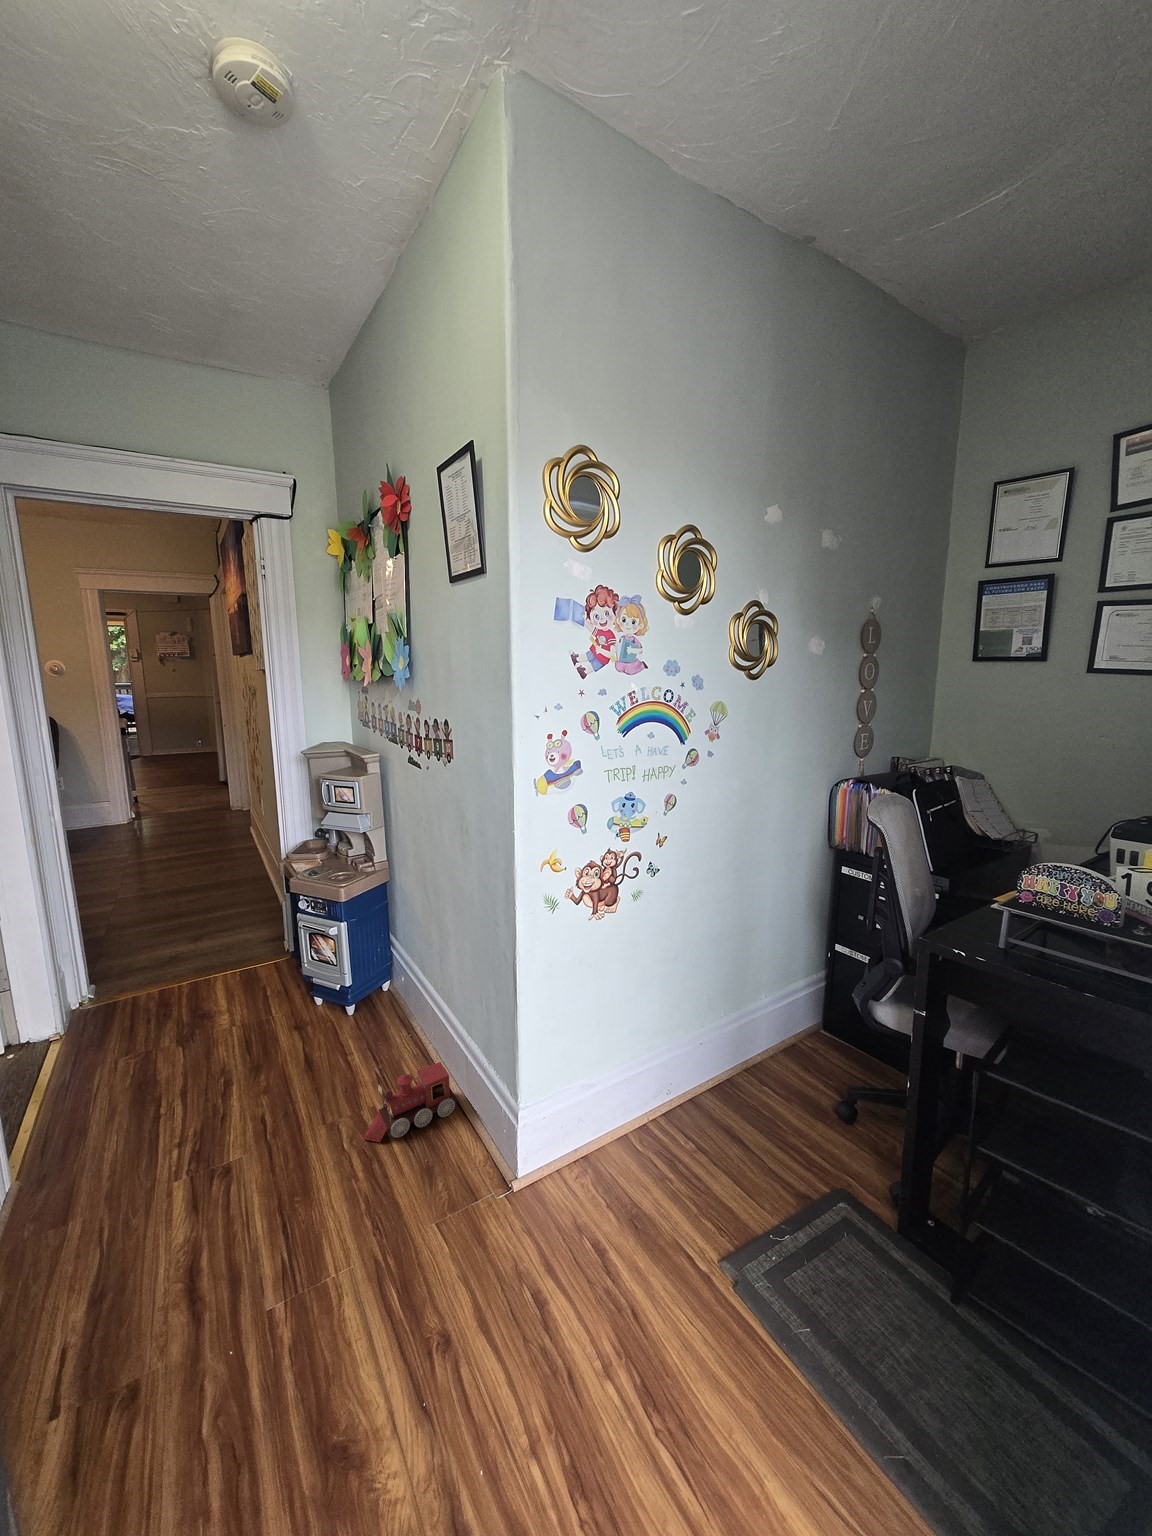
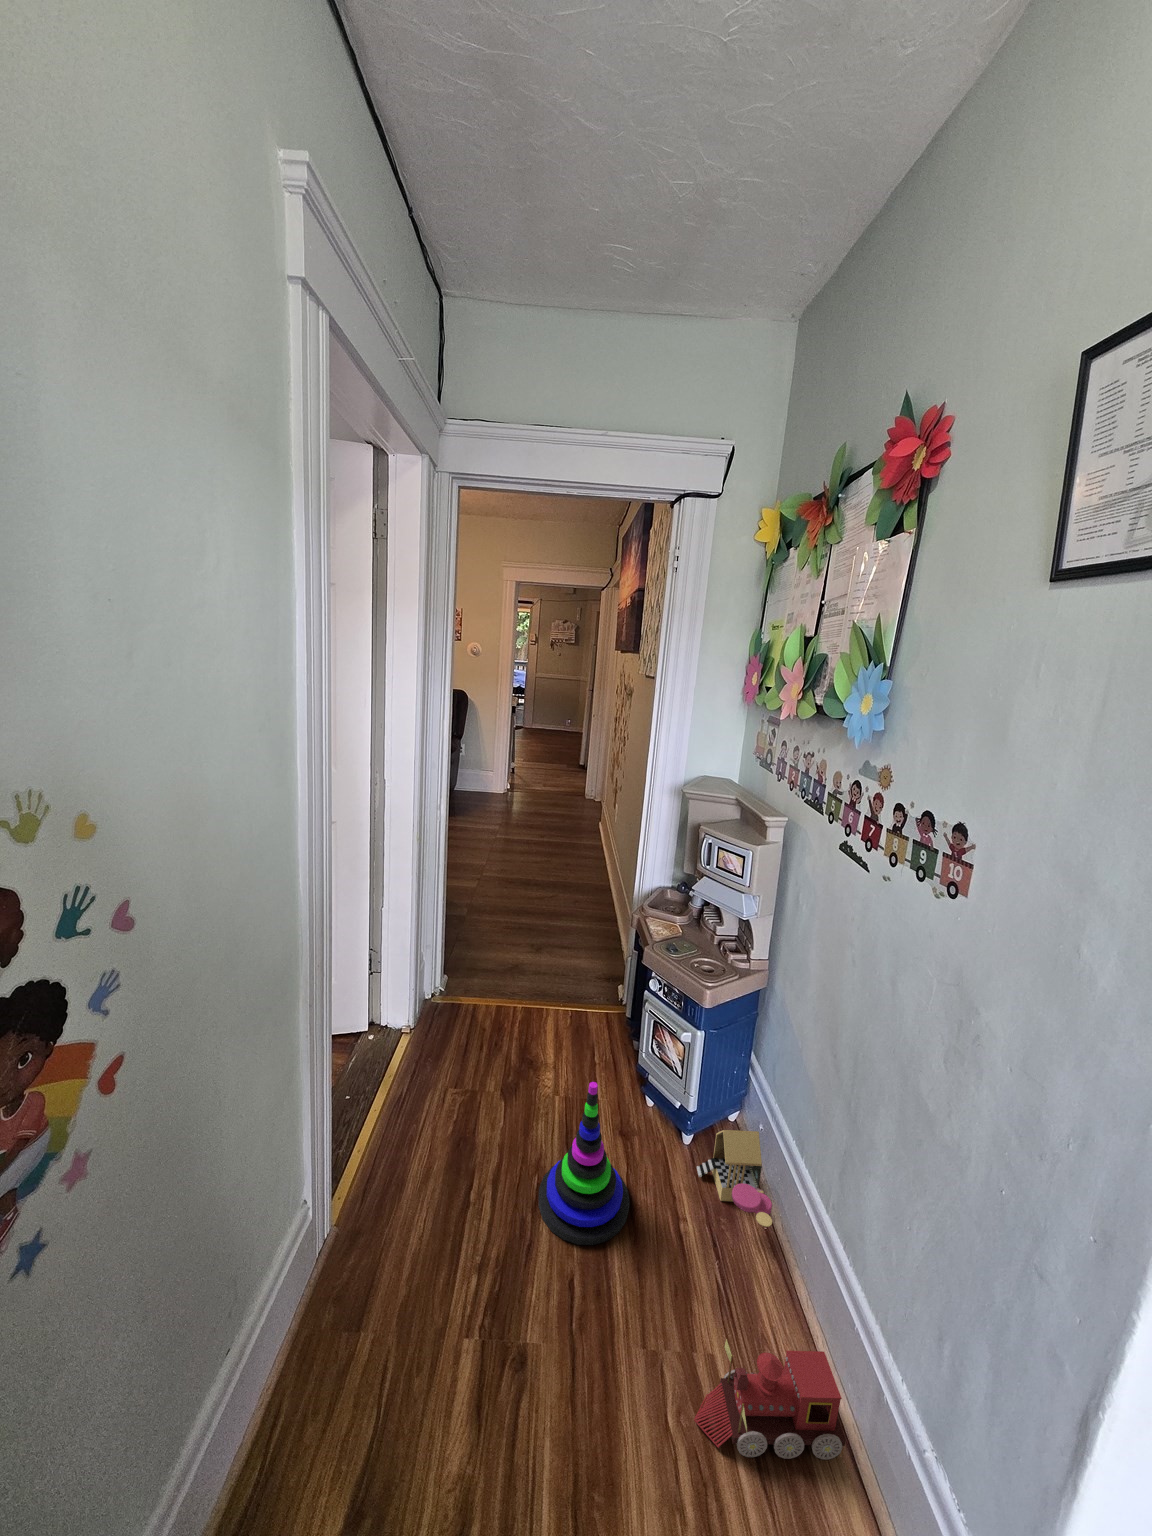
toy house: none [360,976,412,1034] -> present [697,1130,772,1227]
stacking toy: none [225,977,307,1101] -> present [538,1082,630,1245]

